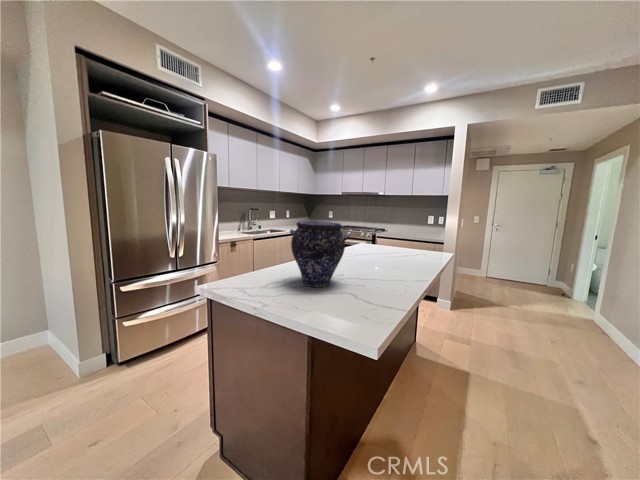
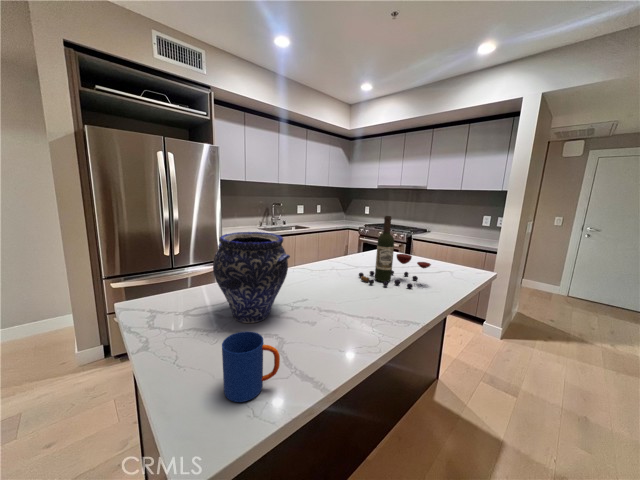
wine bottle: none [366,211,422,263] -> present [359,216,431,288]
mug: none [347,277,381,317] -> present [222,331,280,402]

